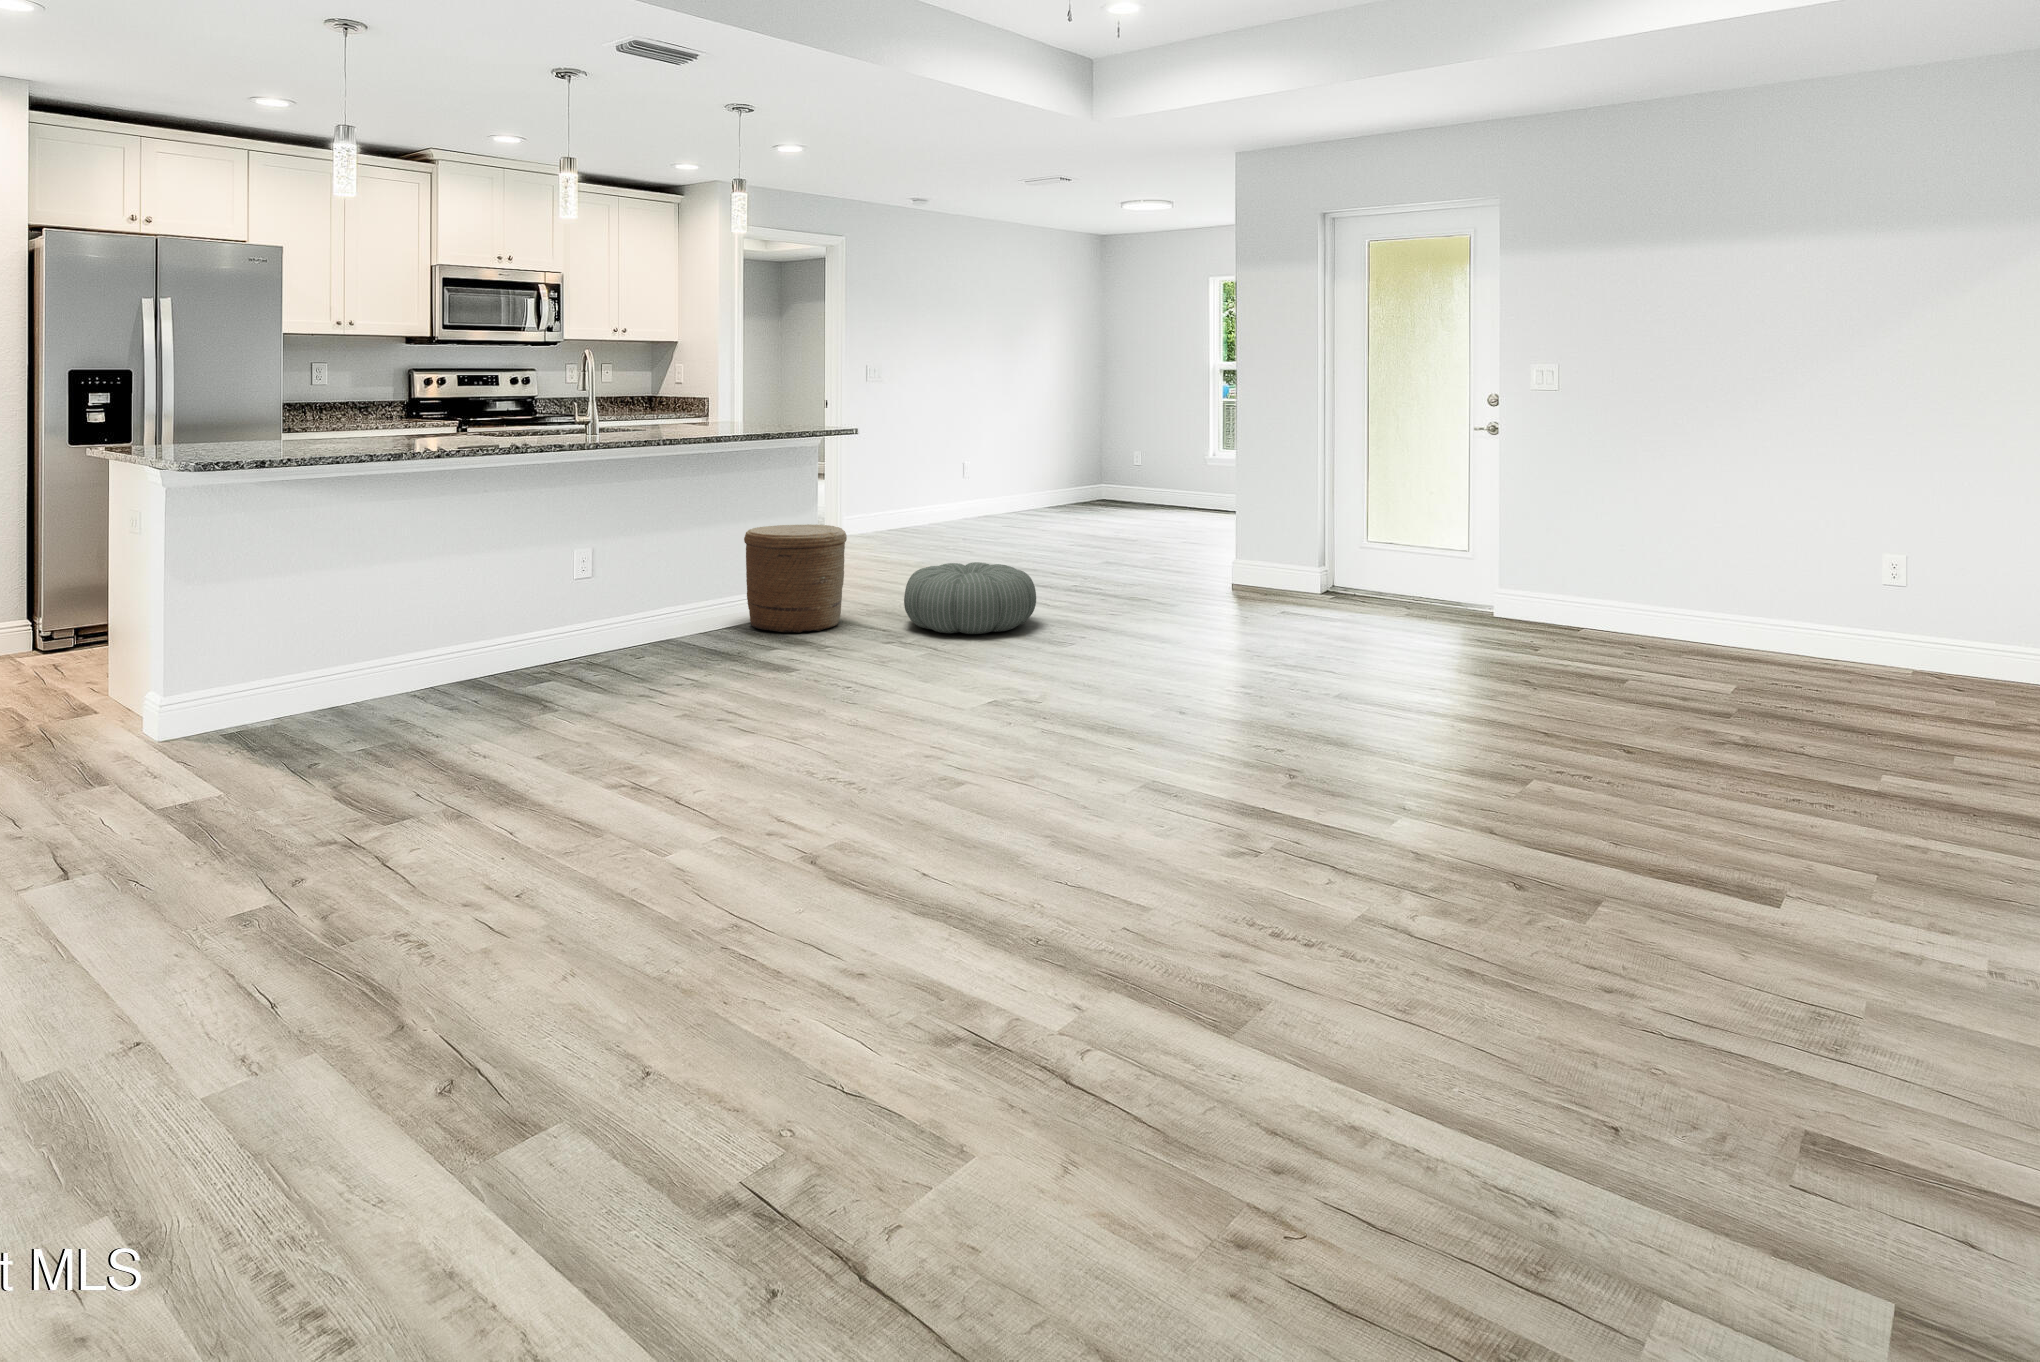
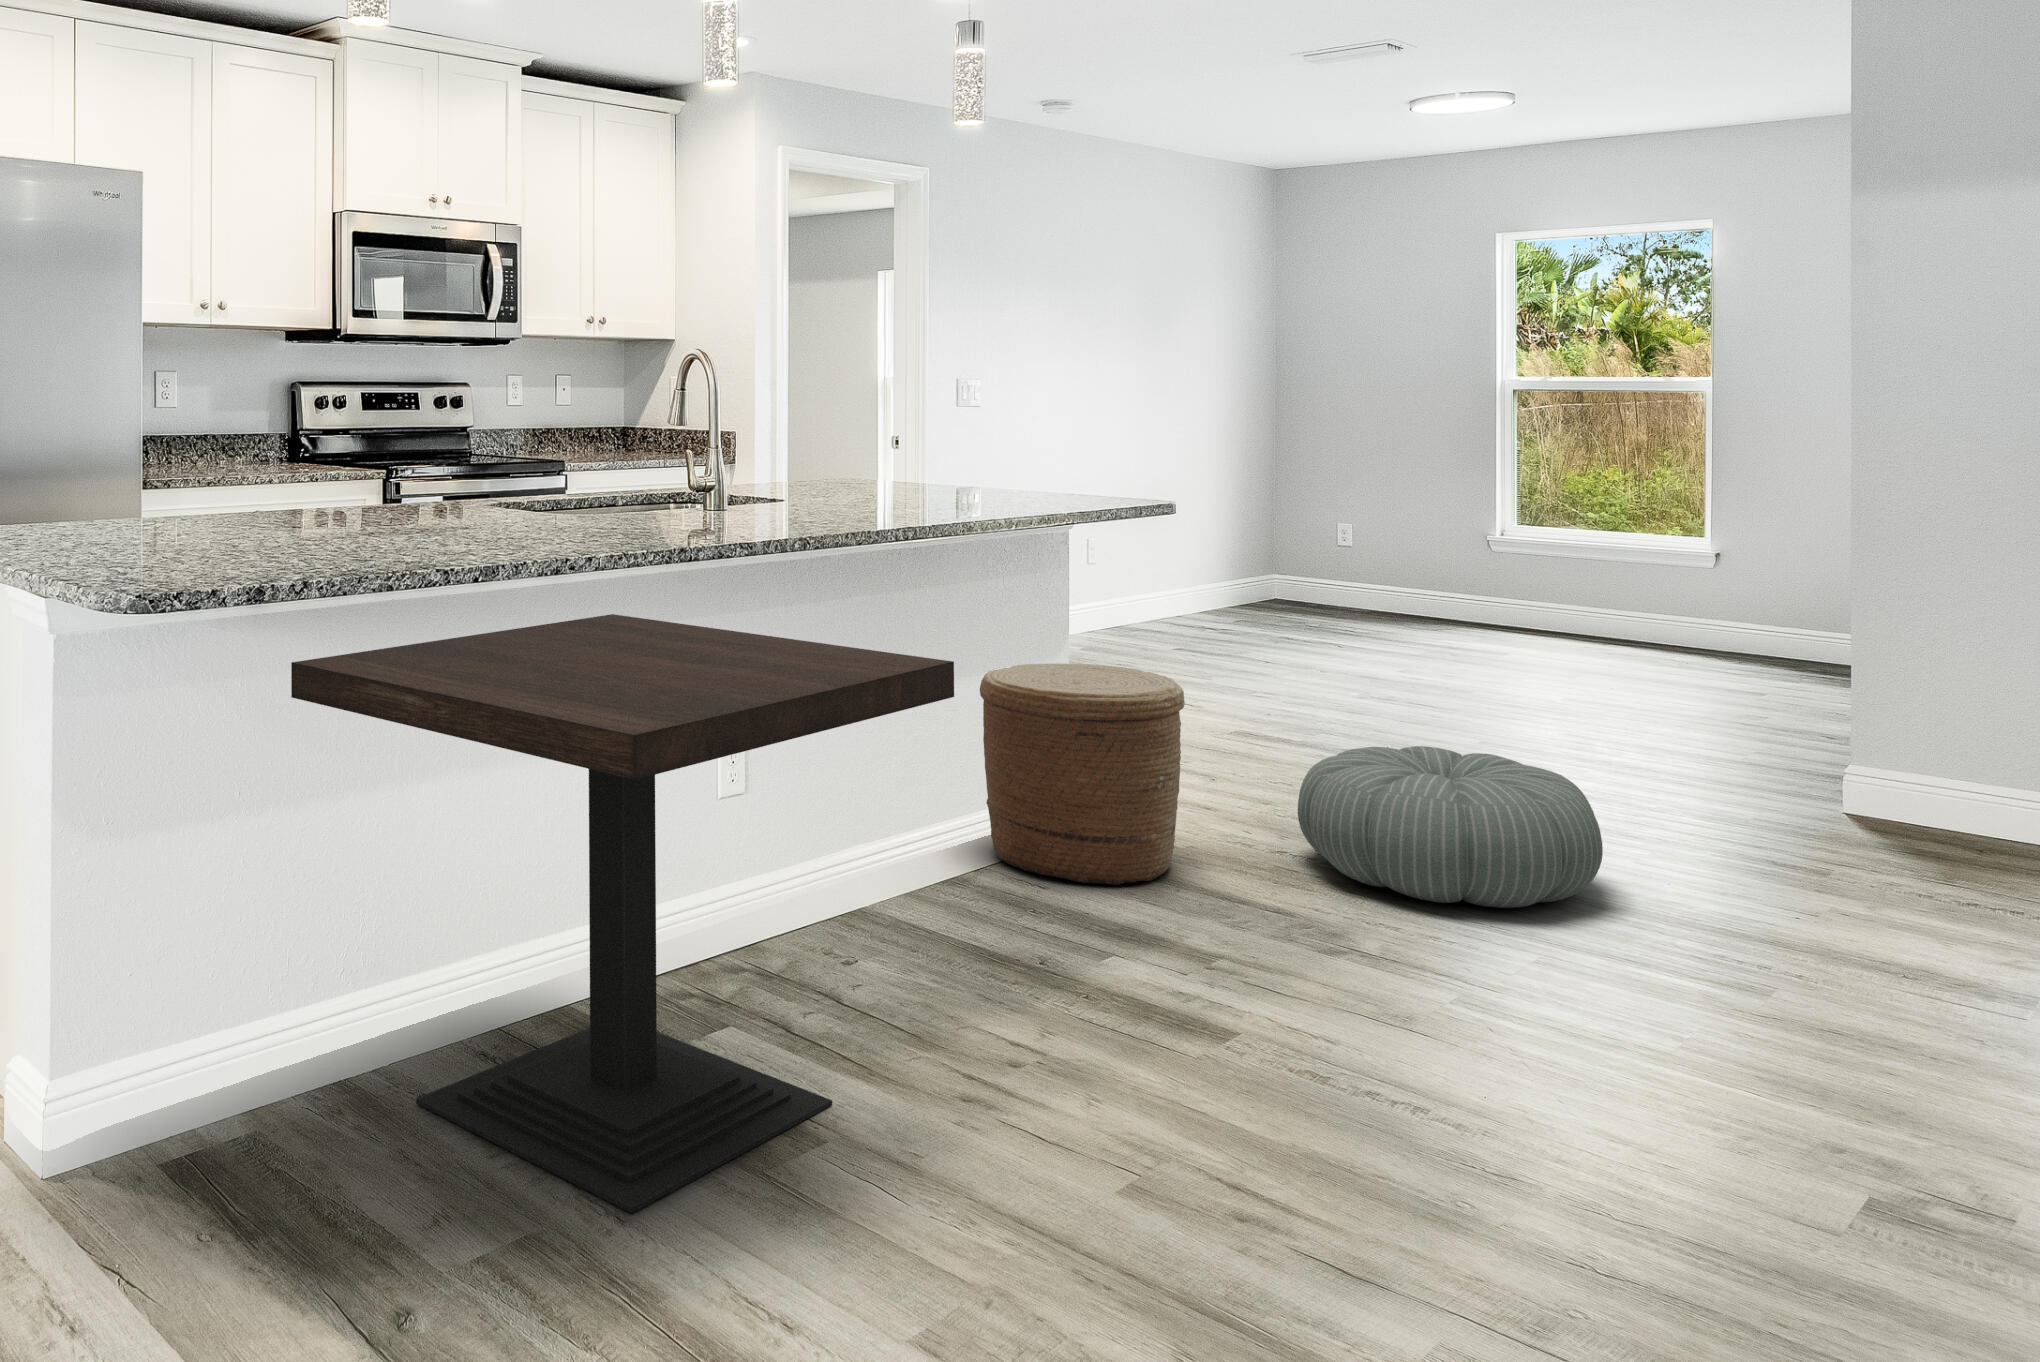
side table: none [300,491,622,735] -> present [291,614,954,1213]

